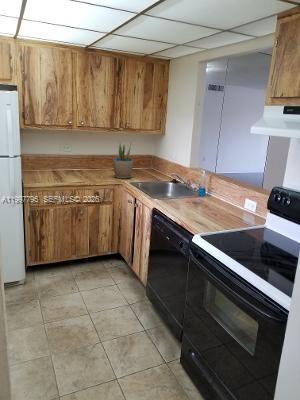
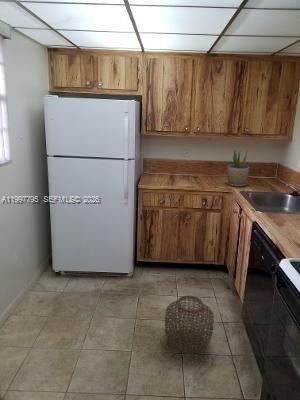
woven basket: none [82,287,130,345] -> present [165,296,214,354]

